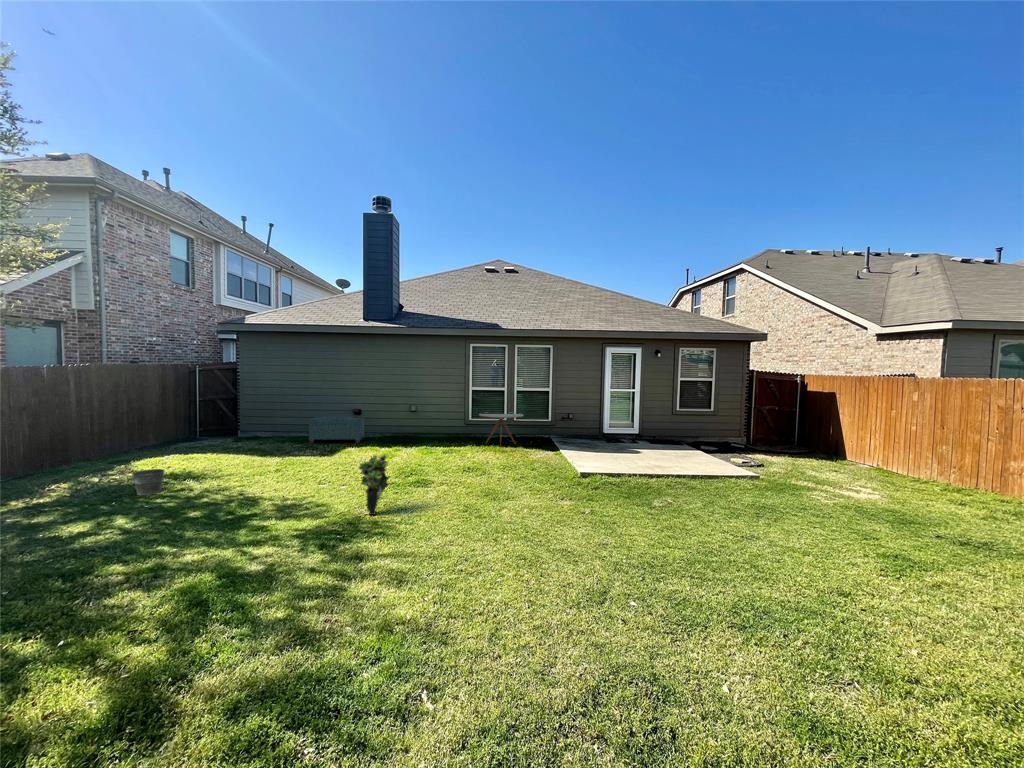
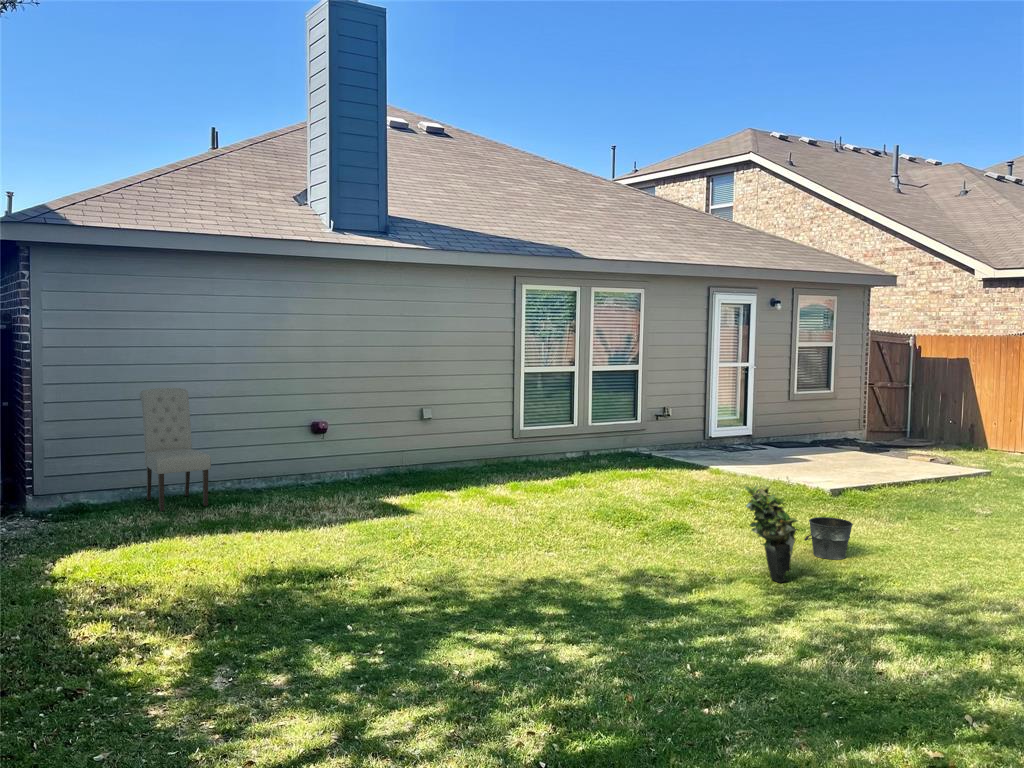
chair: none [249,390,285,445] -> present [140,388,211,511]
round table: present [479,414,523,446] -> none [554,410,632,470]
bench: present [309,417,364,443] -> none [252,435,362,495]
bucket: present [130,469,167,495] -> present [804,517,853,560]

